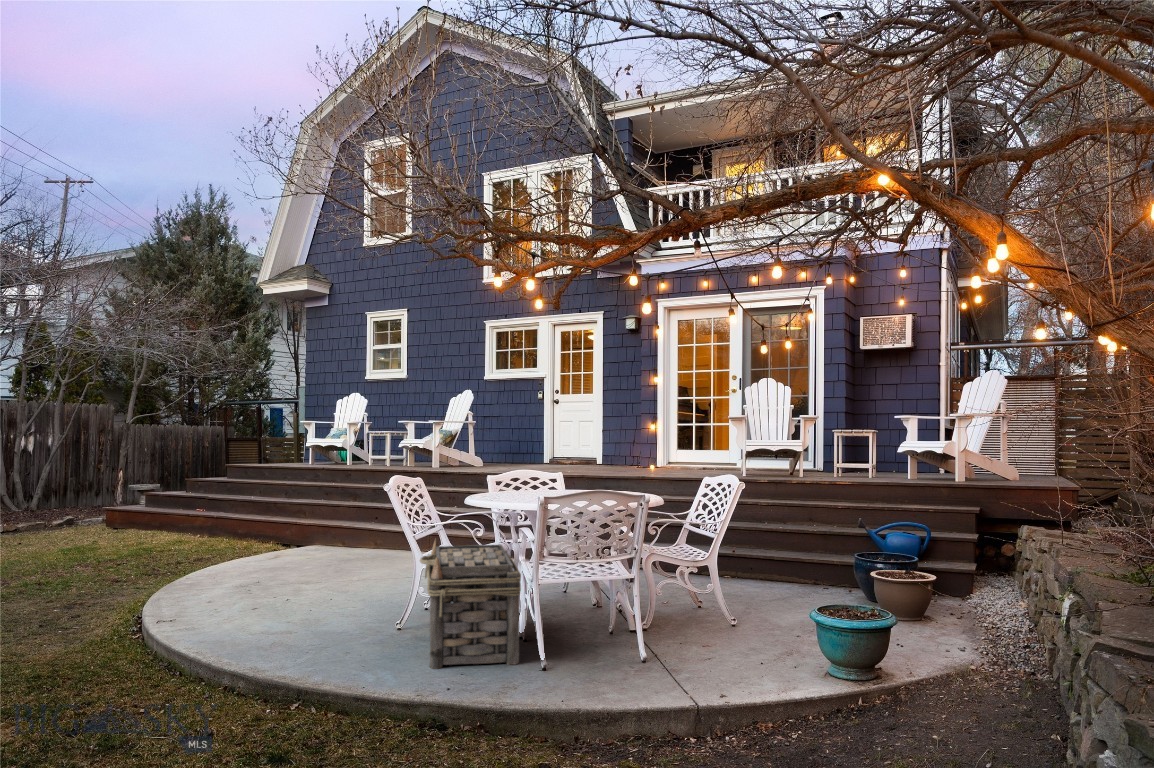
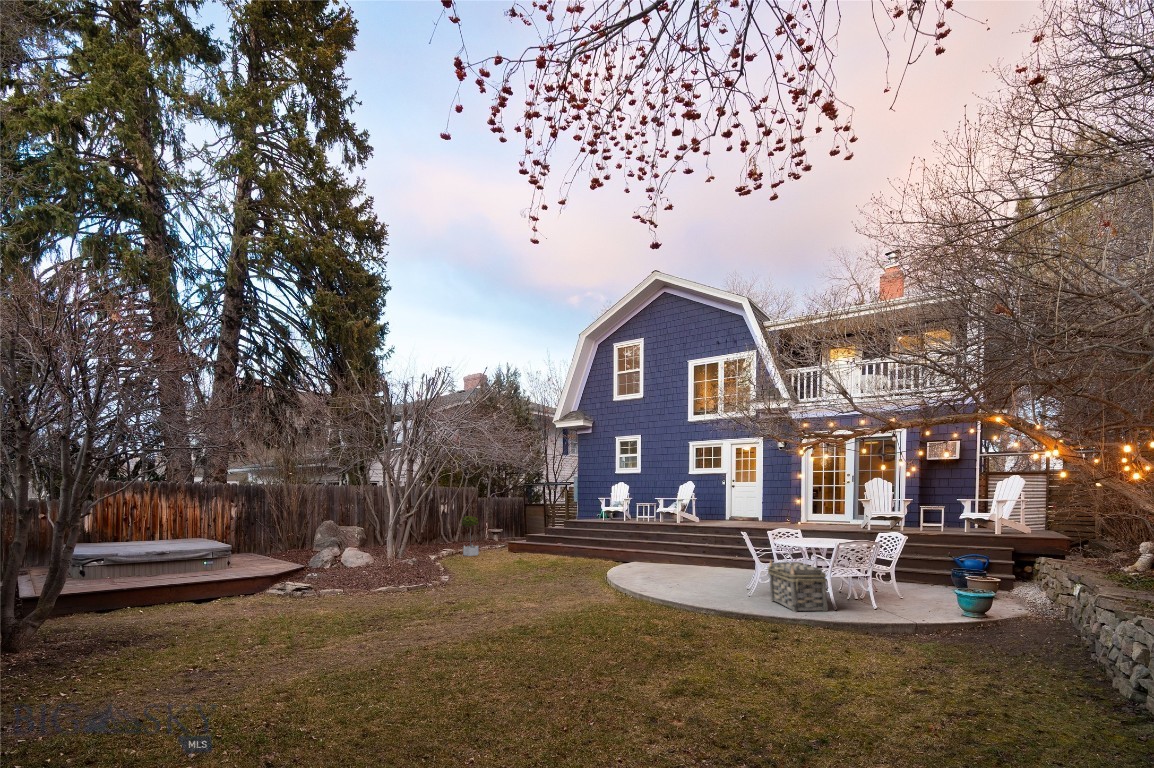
potted tree: none [25,450,63,526] -> present [461,516,479,556]

